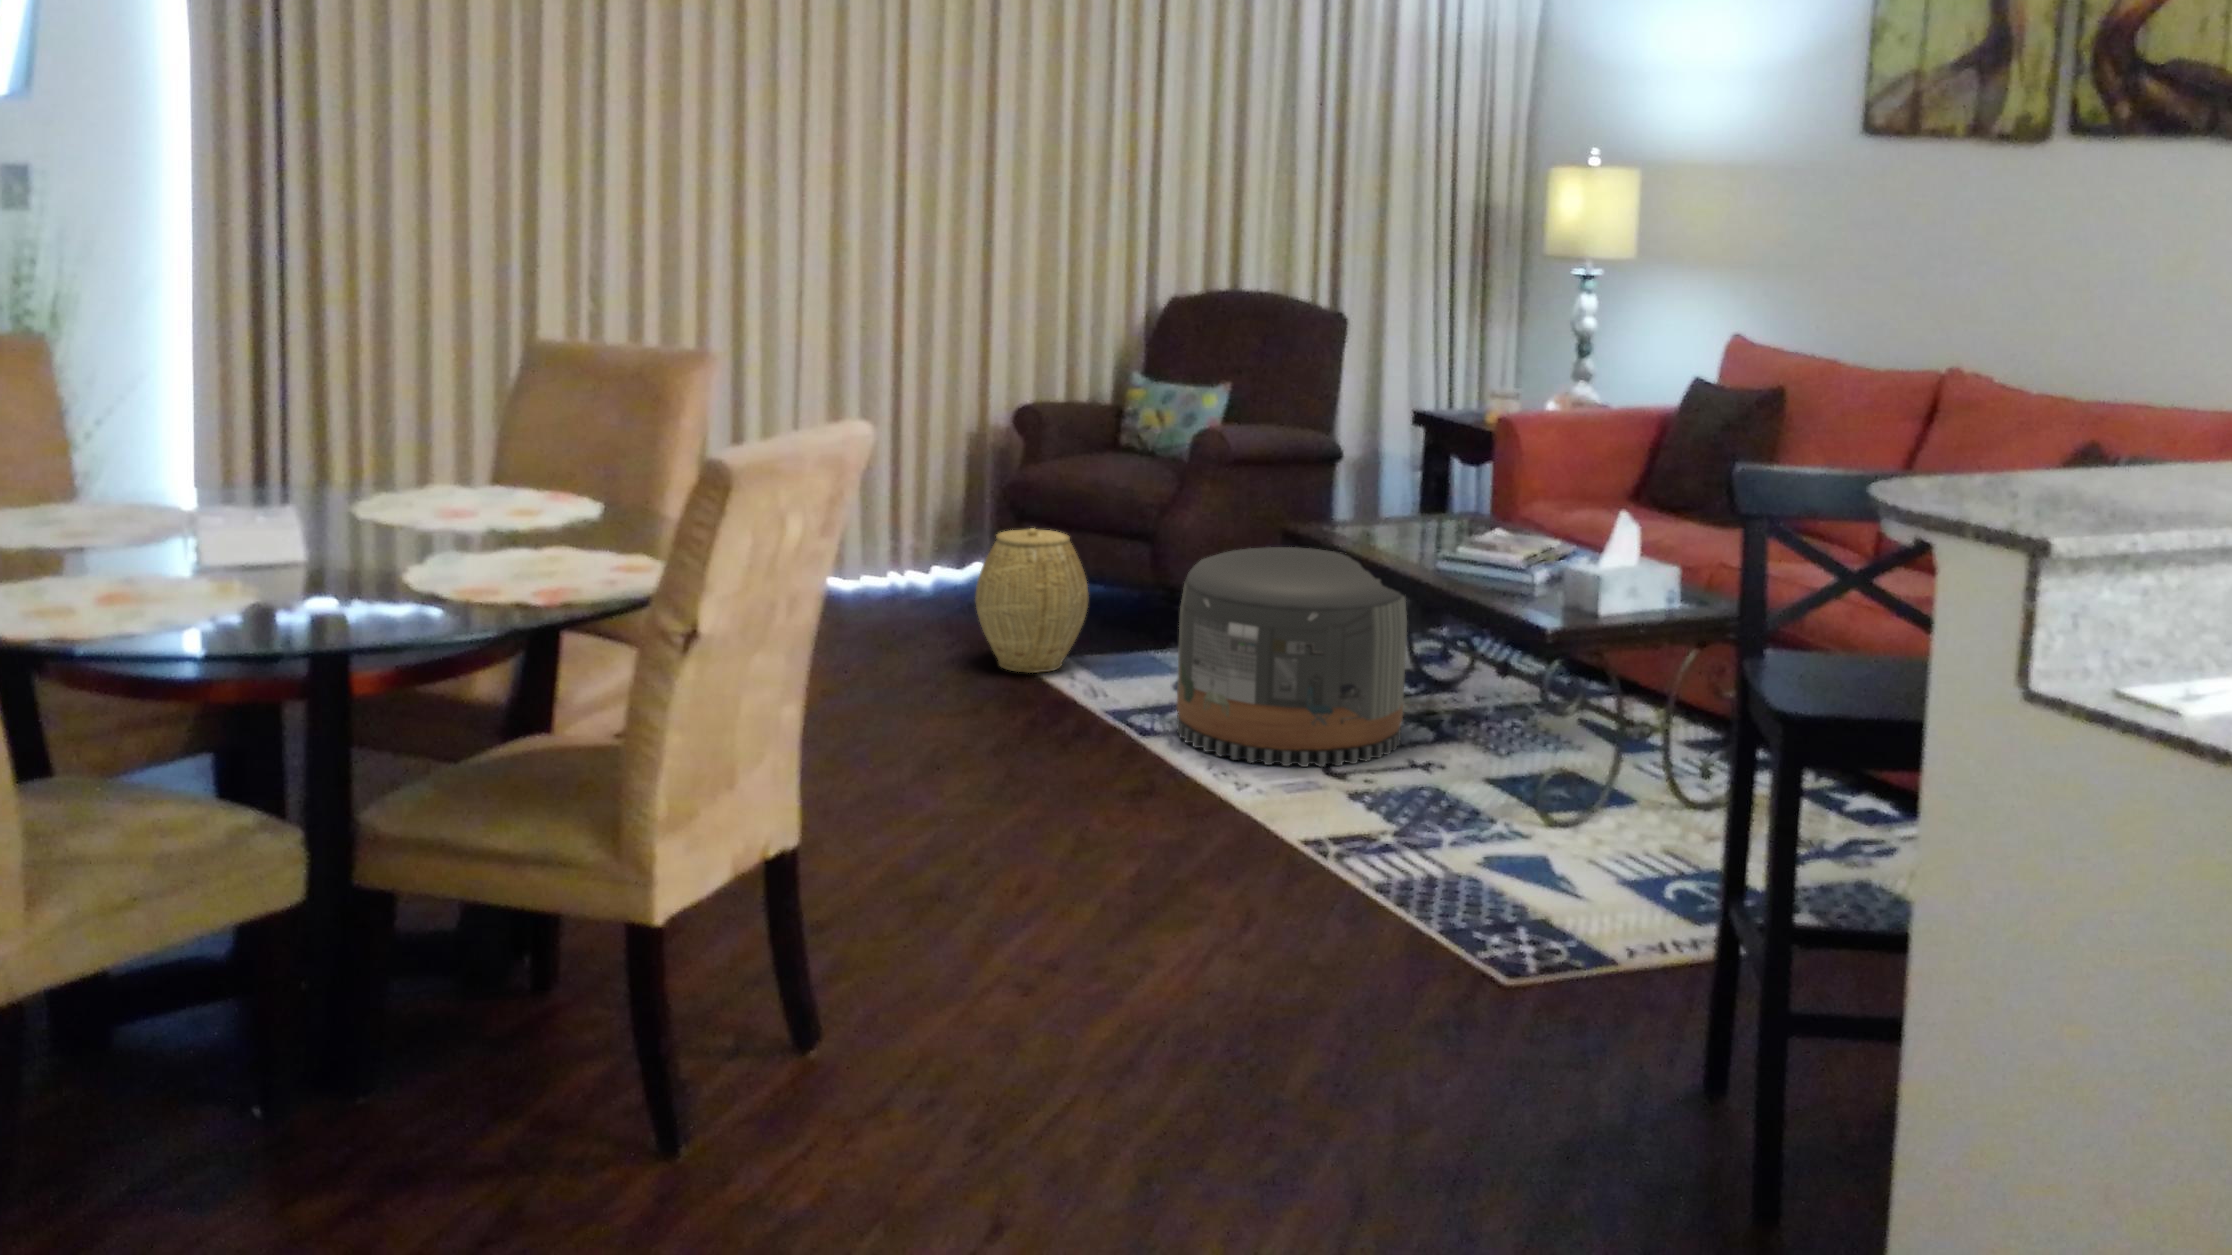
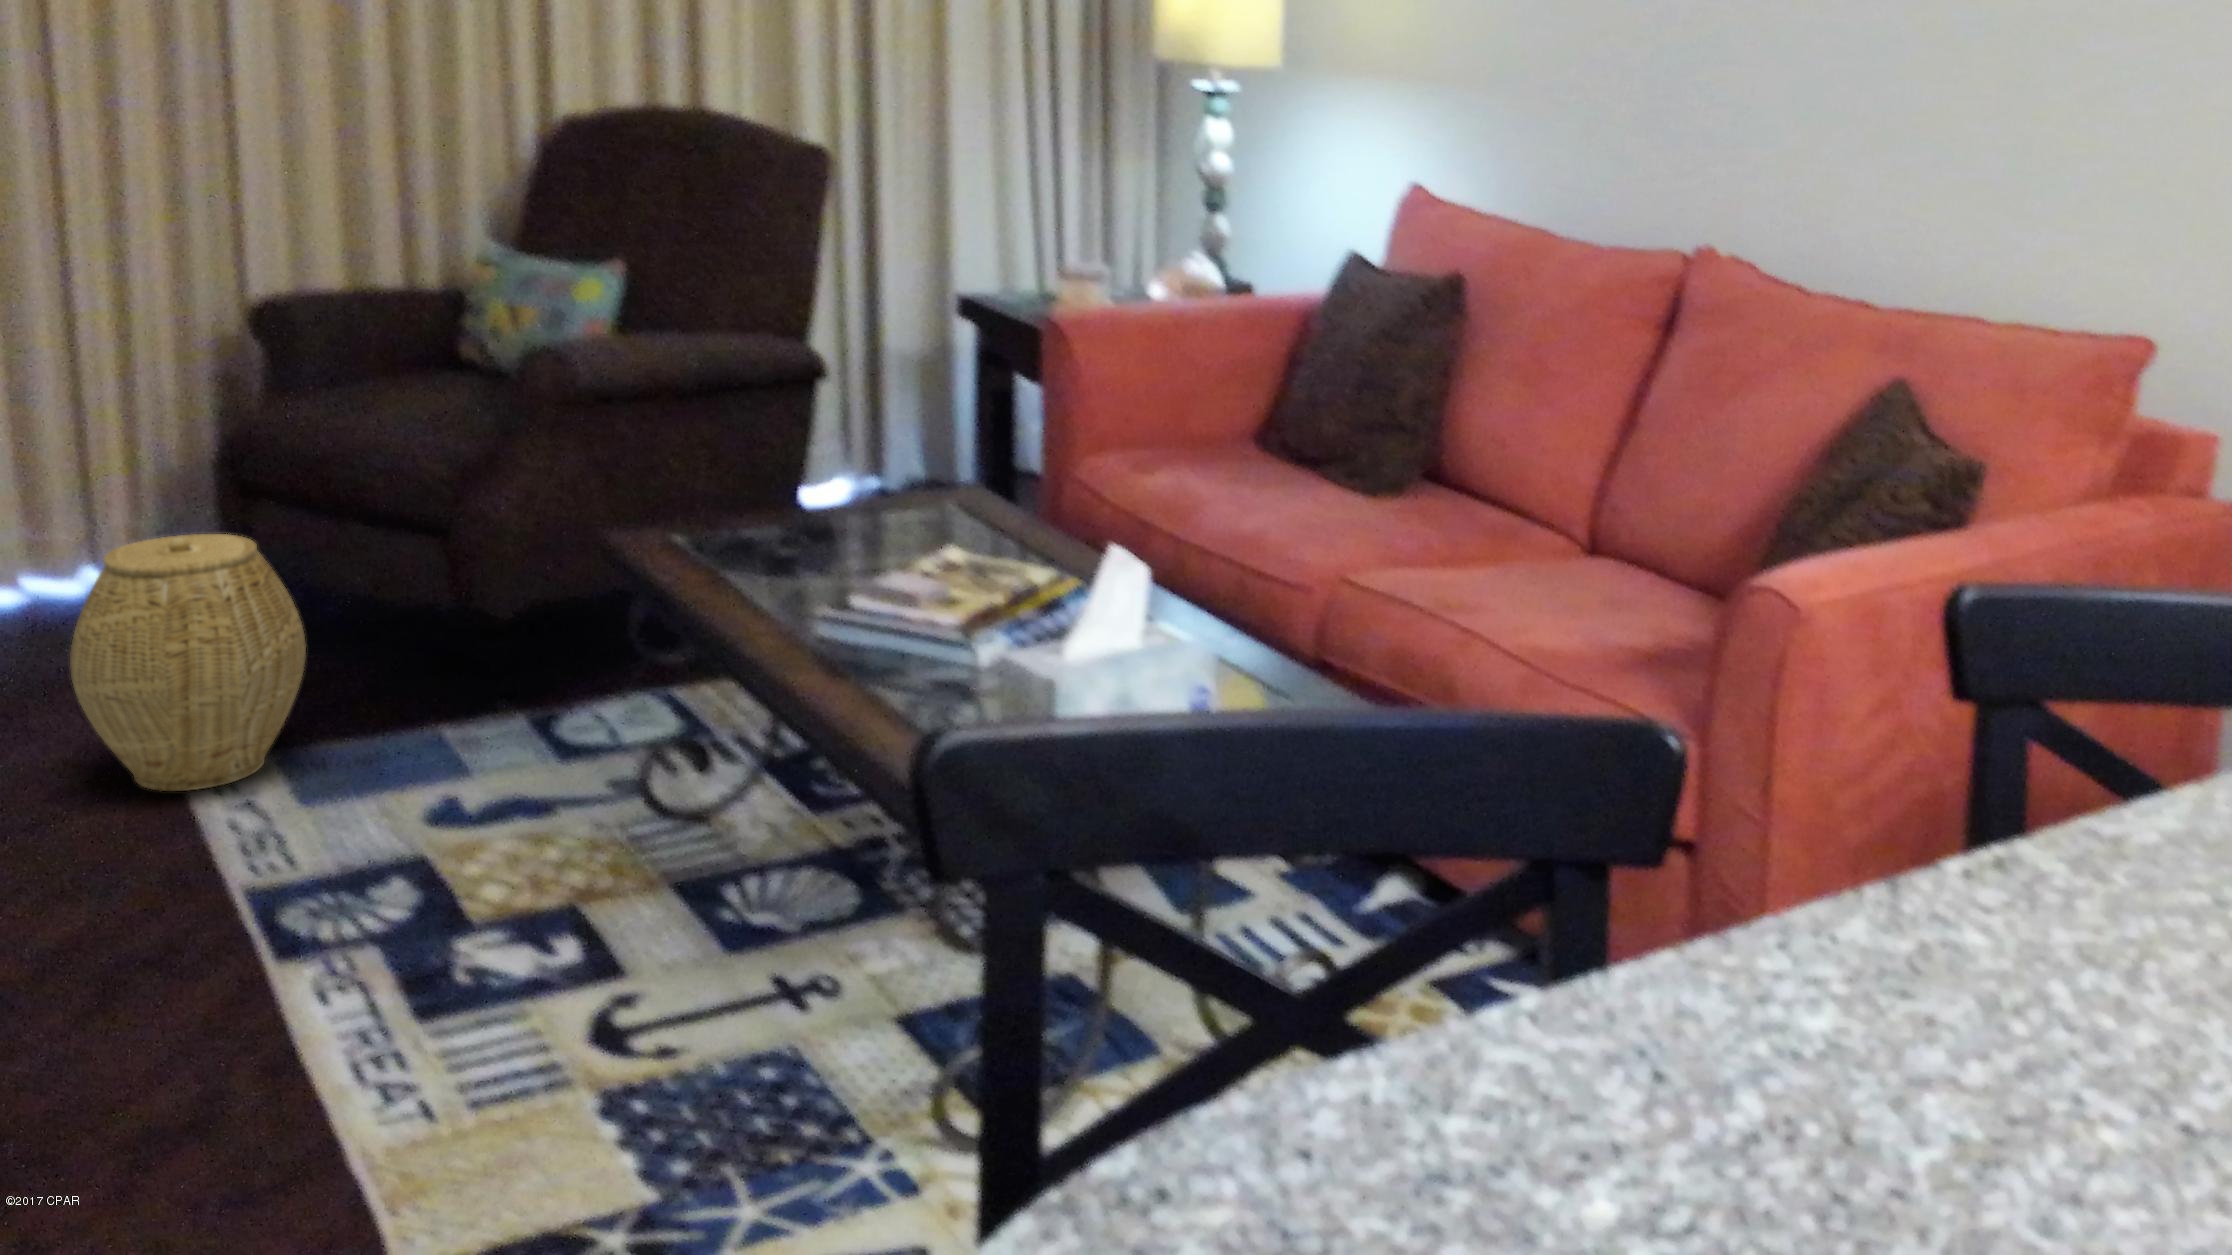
pouf: present [1176,547,1407,767] -> none [343,580,796,1018]

